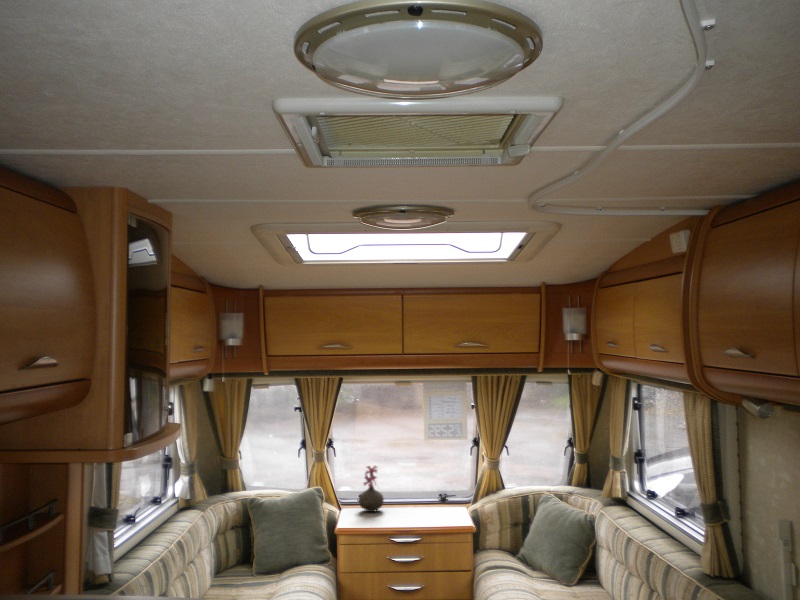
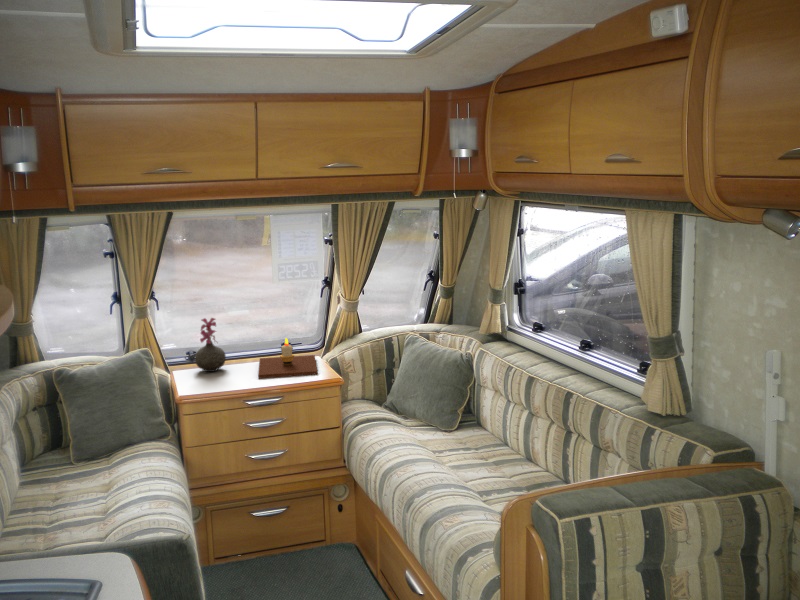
candle: none [406,487,459,522] -> present [258,338,317,379]

